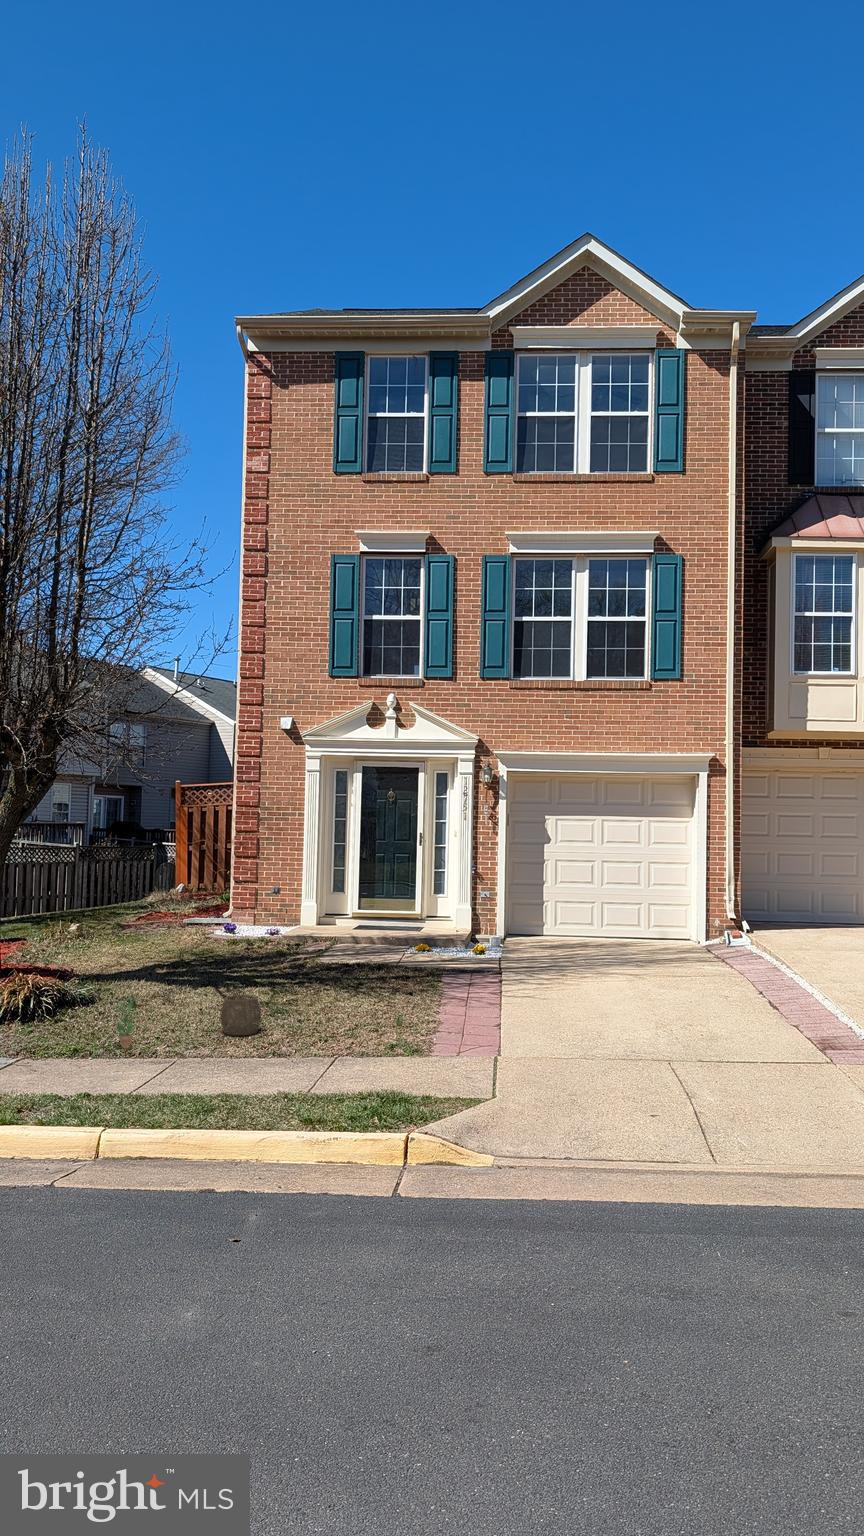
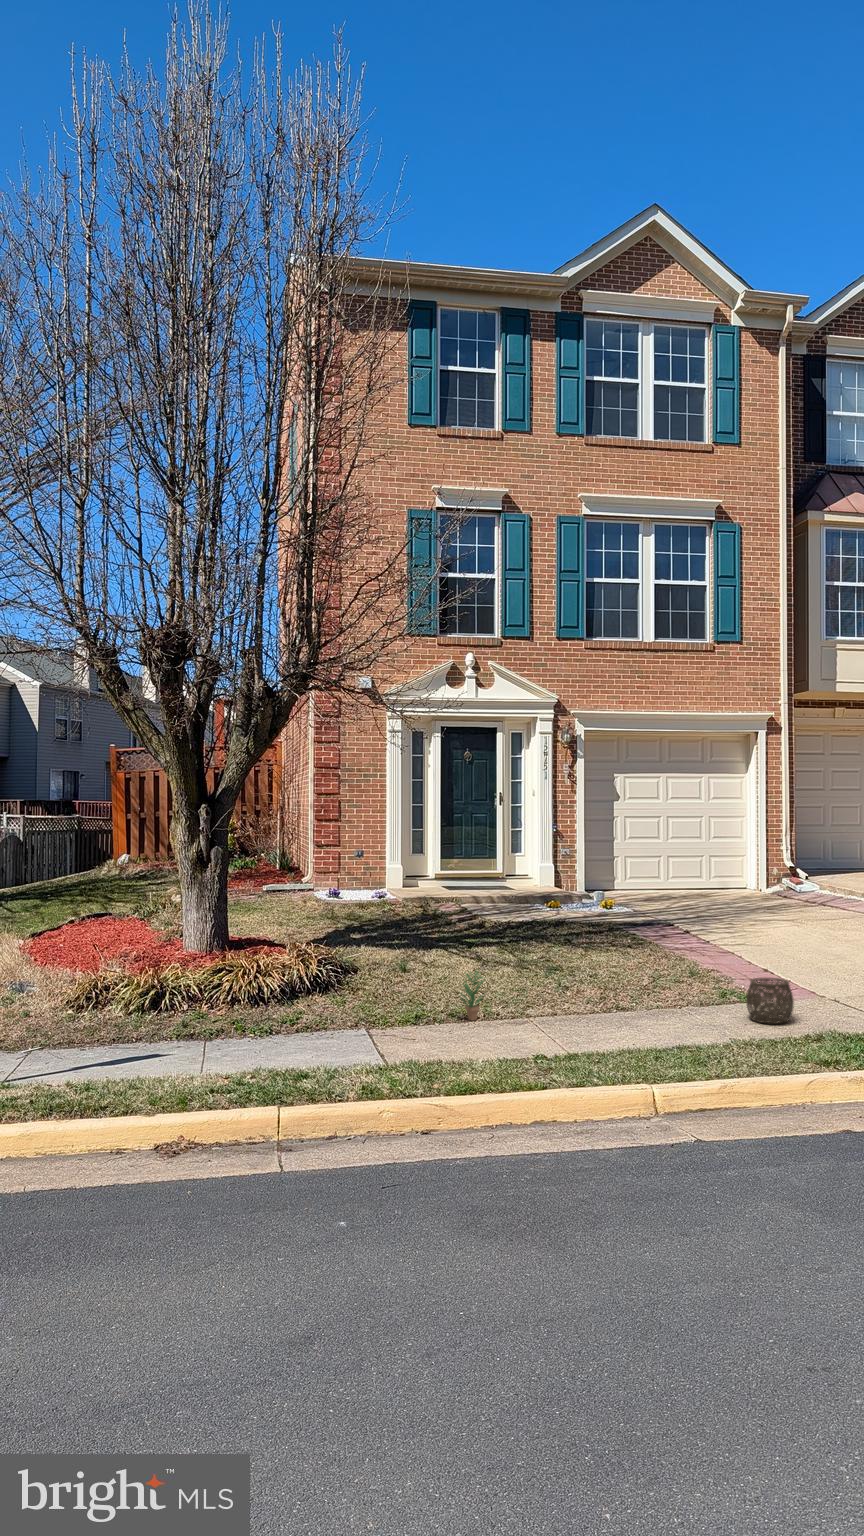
woven basket: present [220,995,261,1036] -> present [746,978,794,1024]

